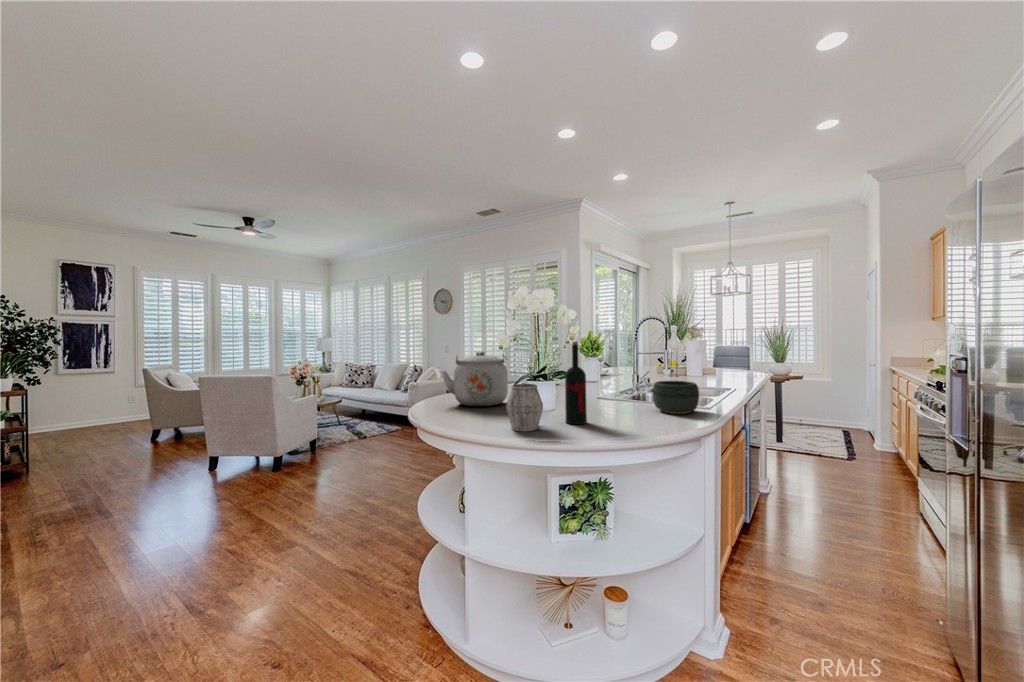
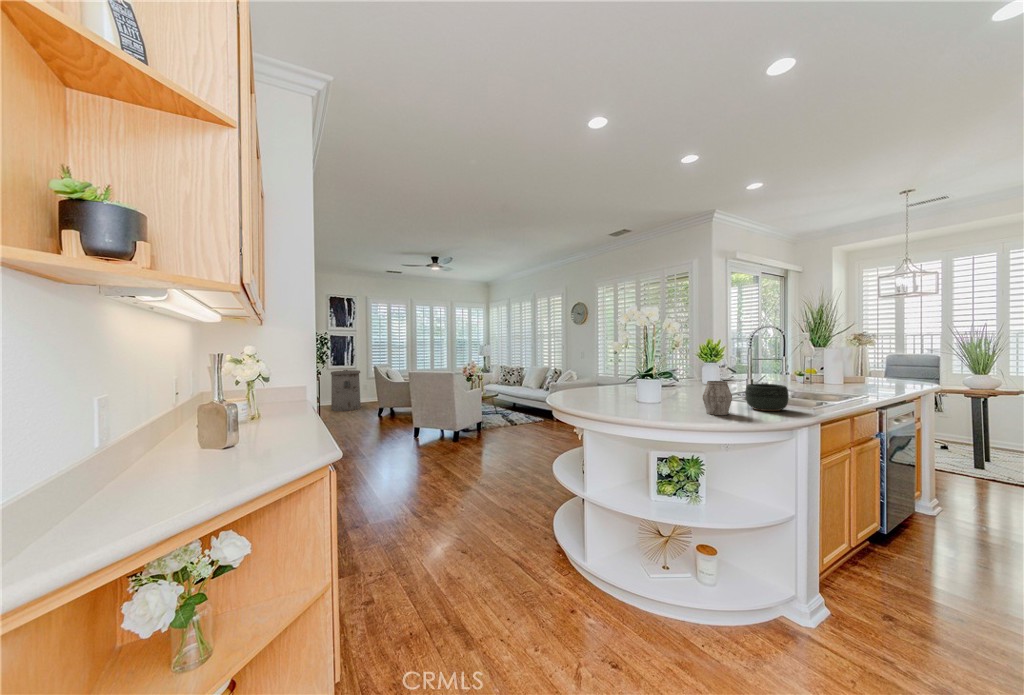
wine bottle: present [565,342,587,424] -> none [664,350,681,413]
kettle: present [442,352,508,406] -> none [572,357,623,398]
trash can: none [64,375,123,439] -> present [331,370,361,411]
mug: present [506,384,543,431] -> present [703,381,732,415]

